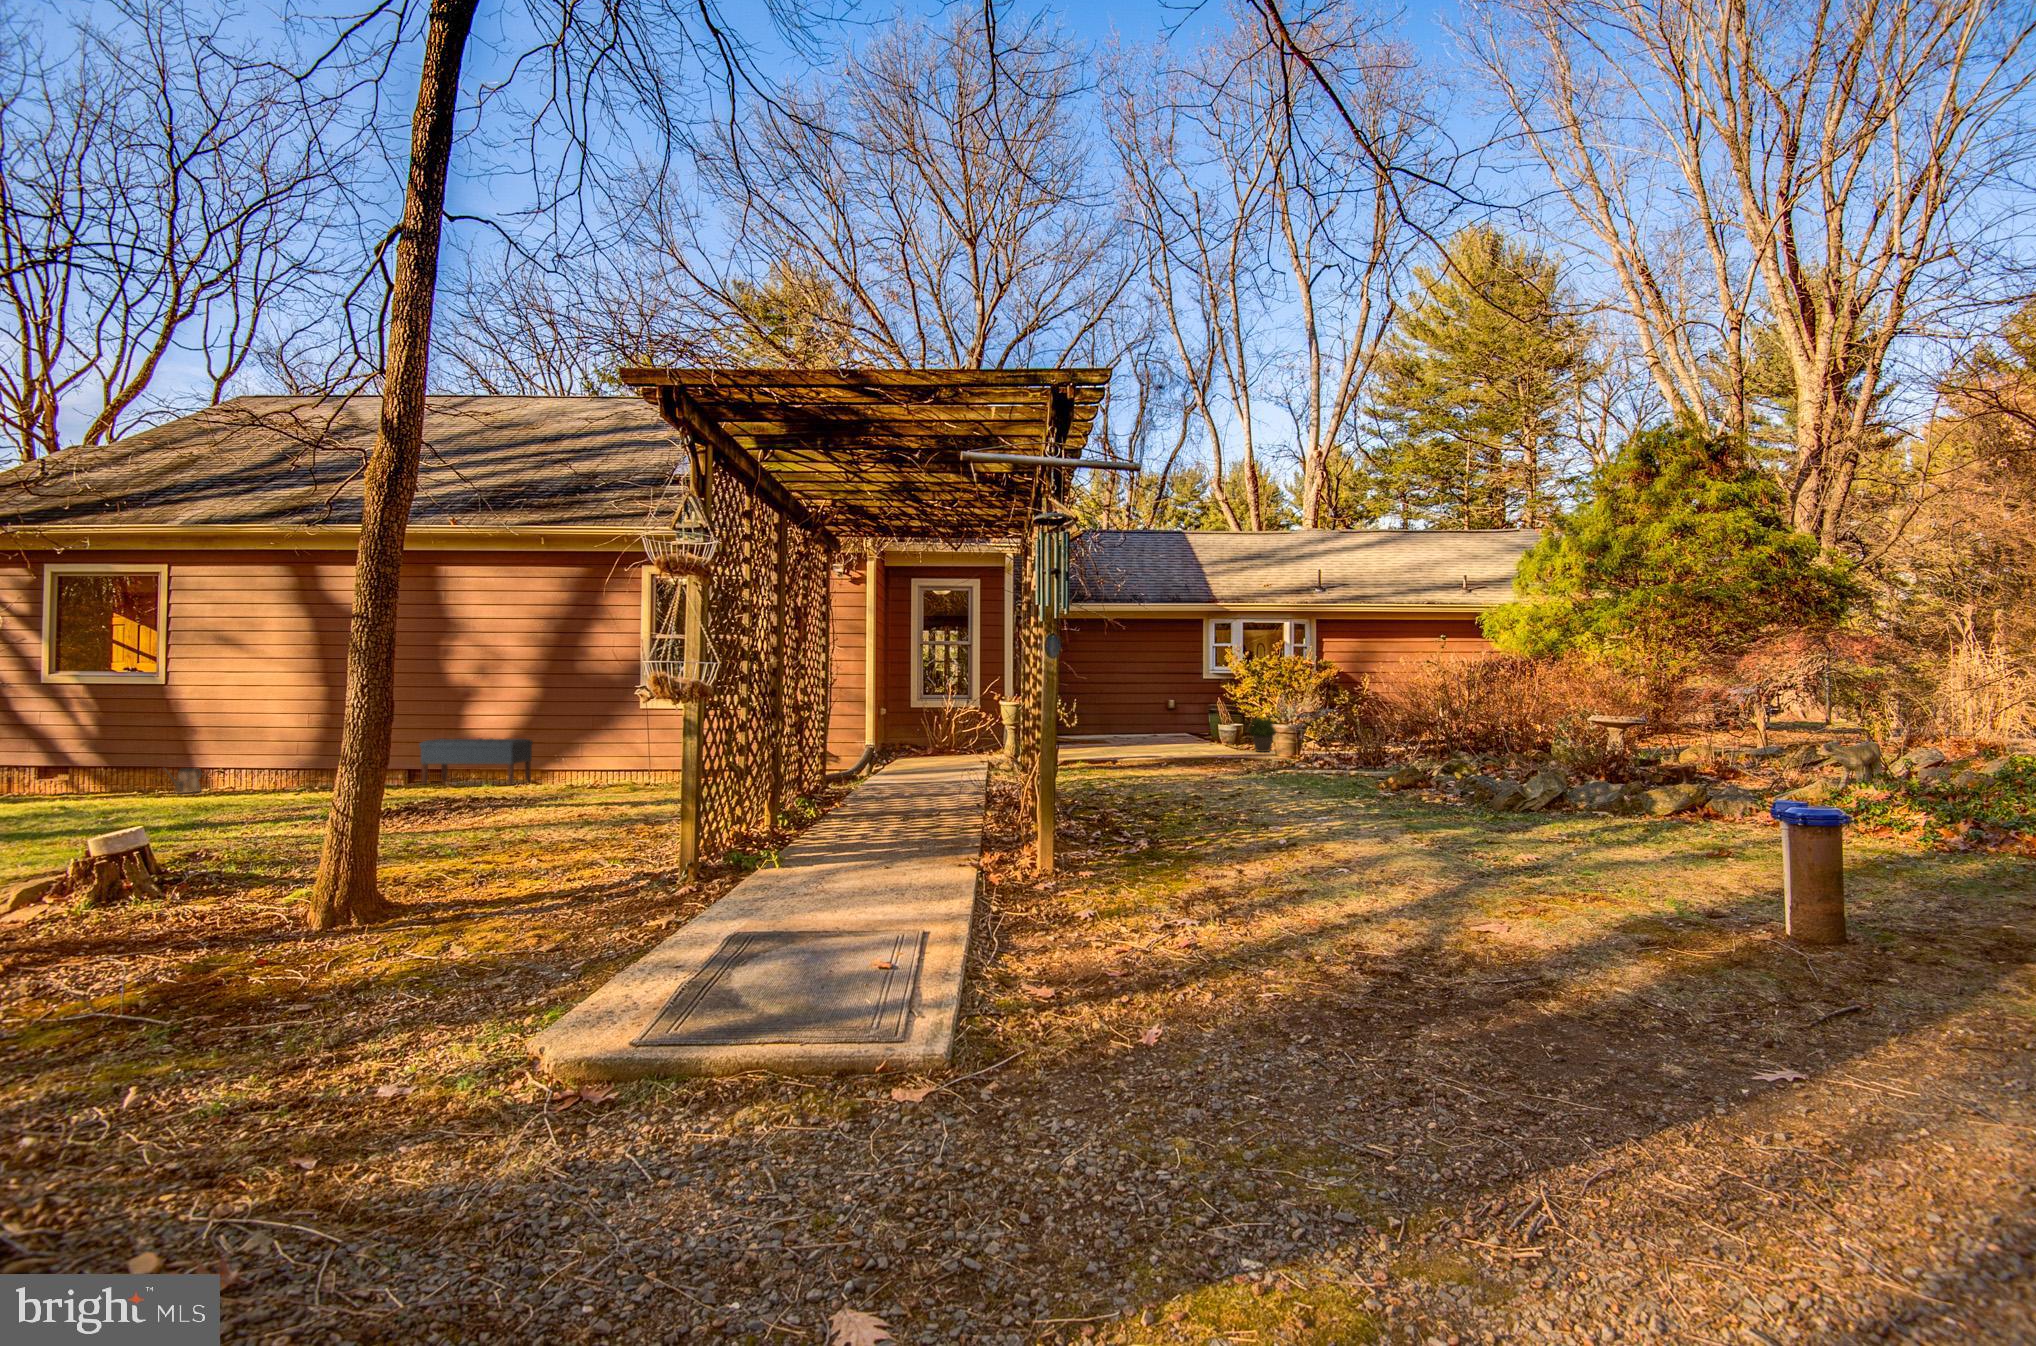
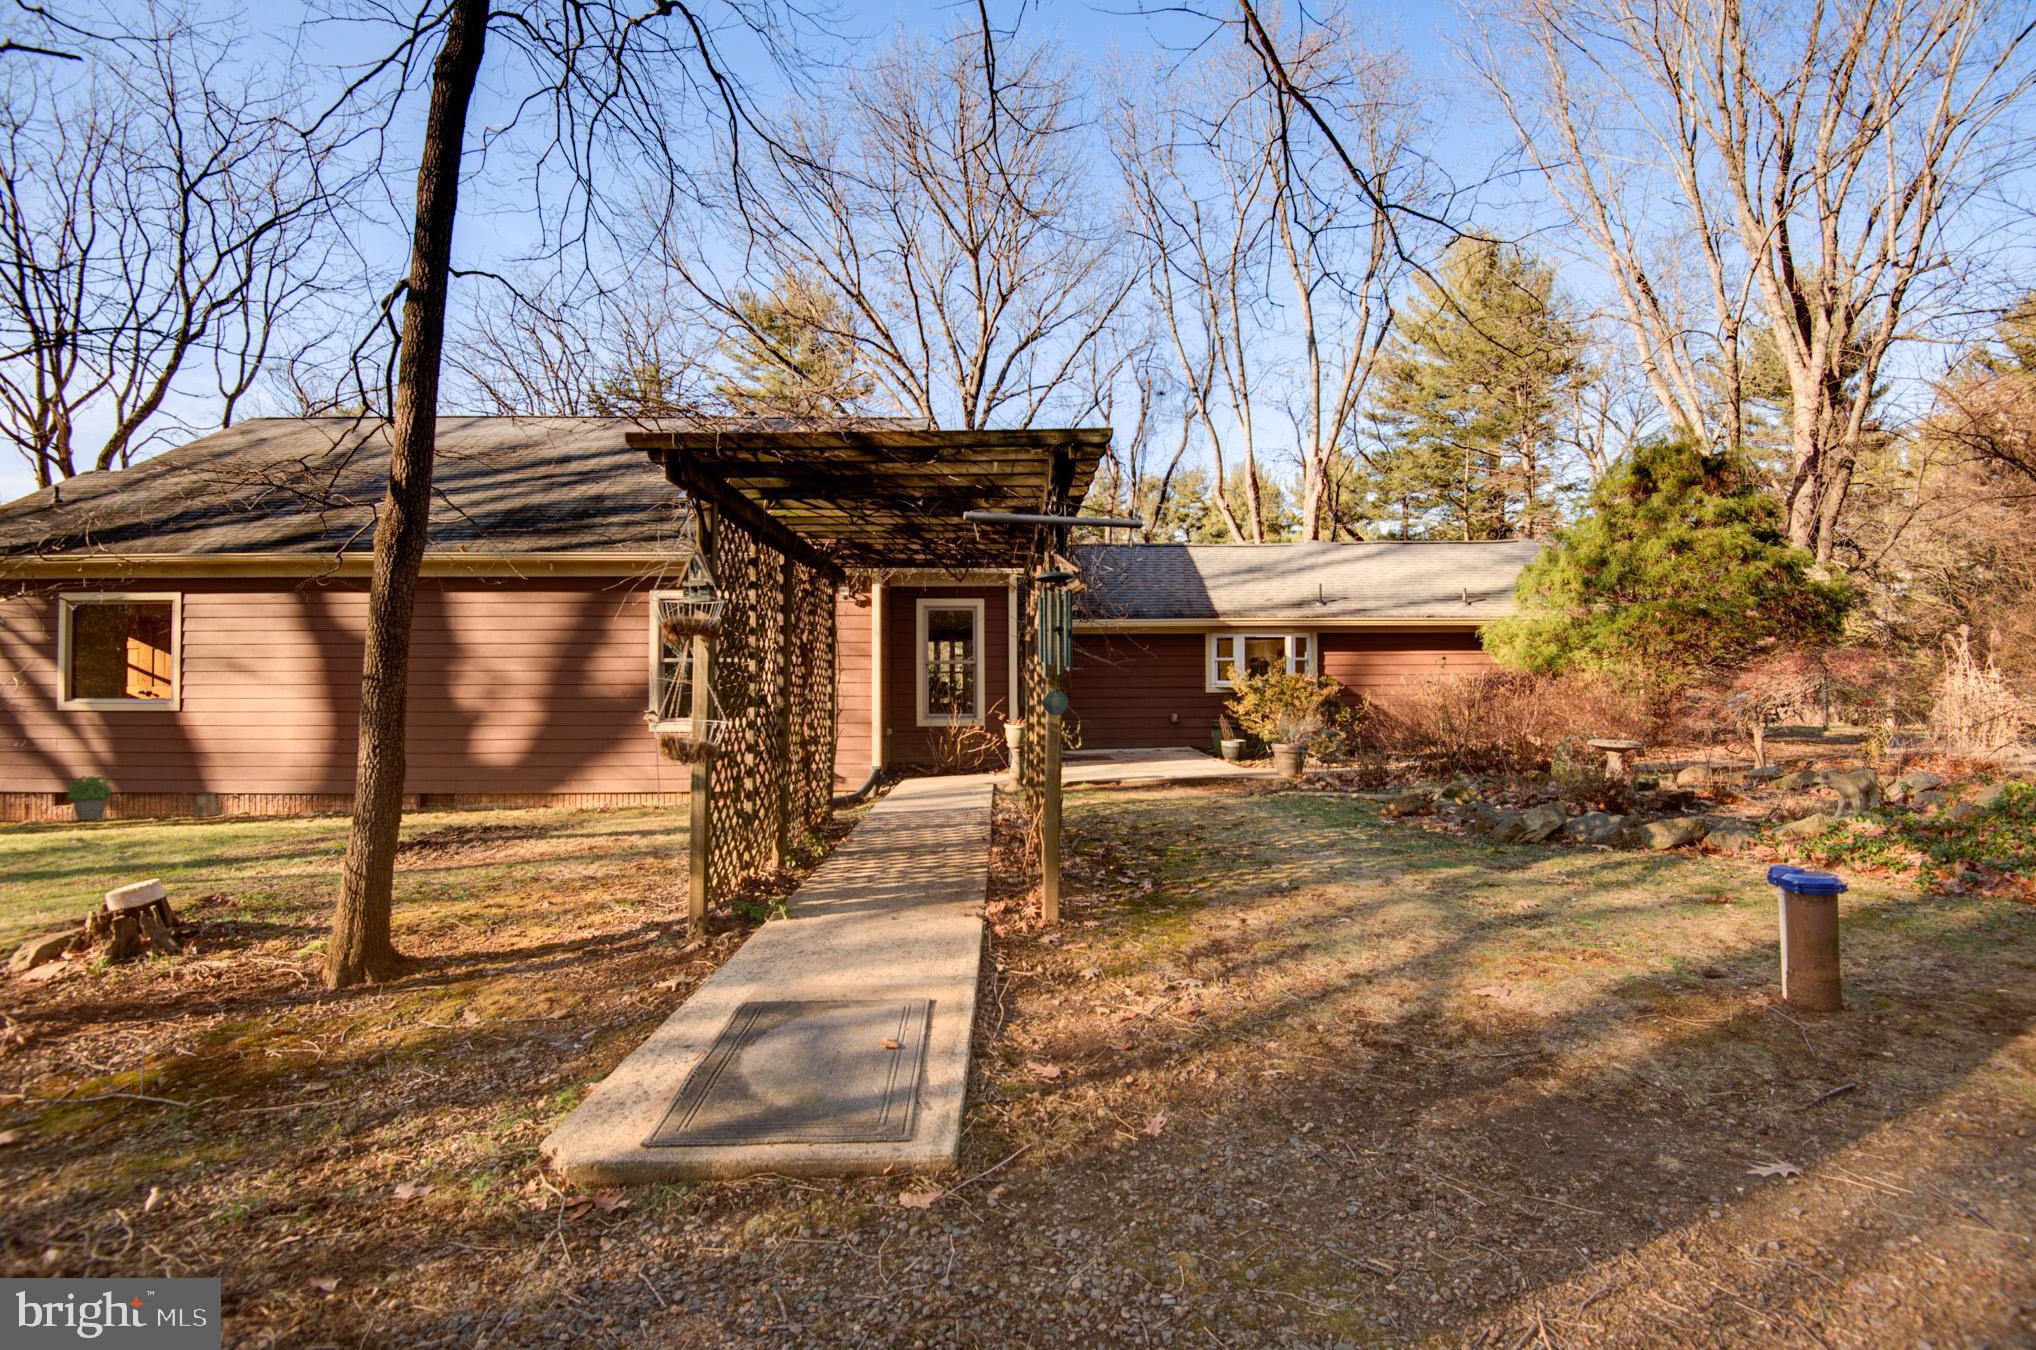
potted plant: present [1248,716,1277,752] -> present [67,776,112,820]
bench: present [419,738,533,785] -> none [433,762,545,808]

